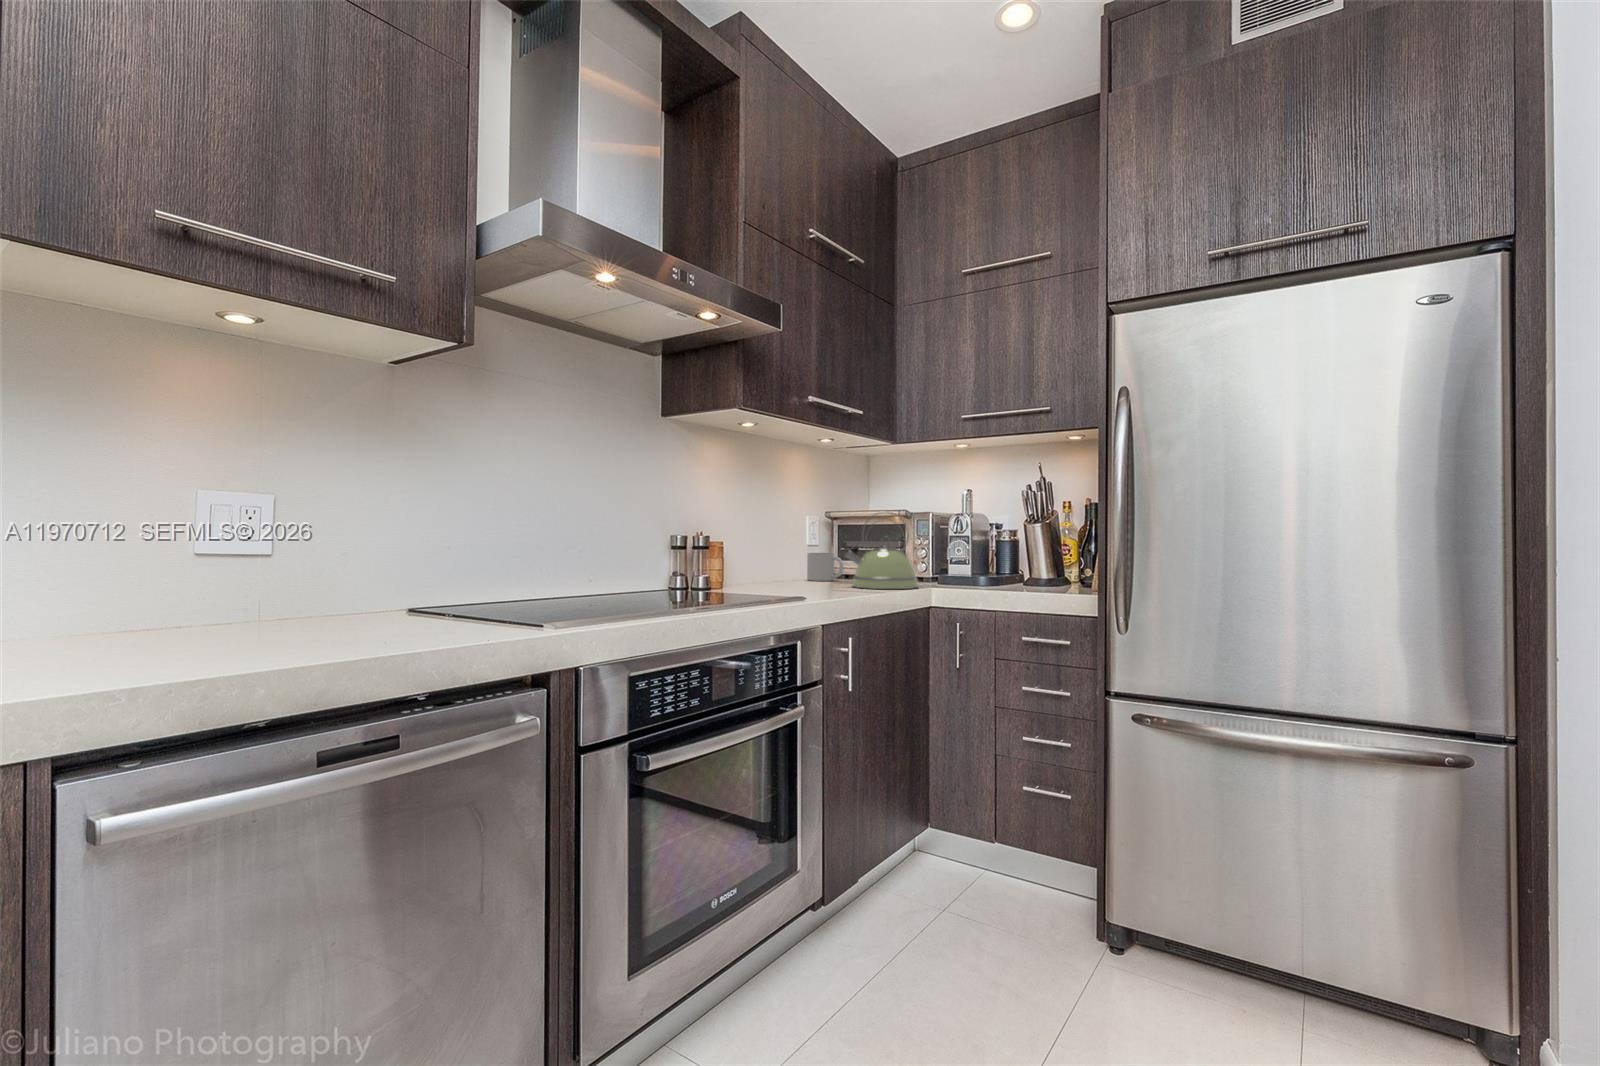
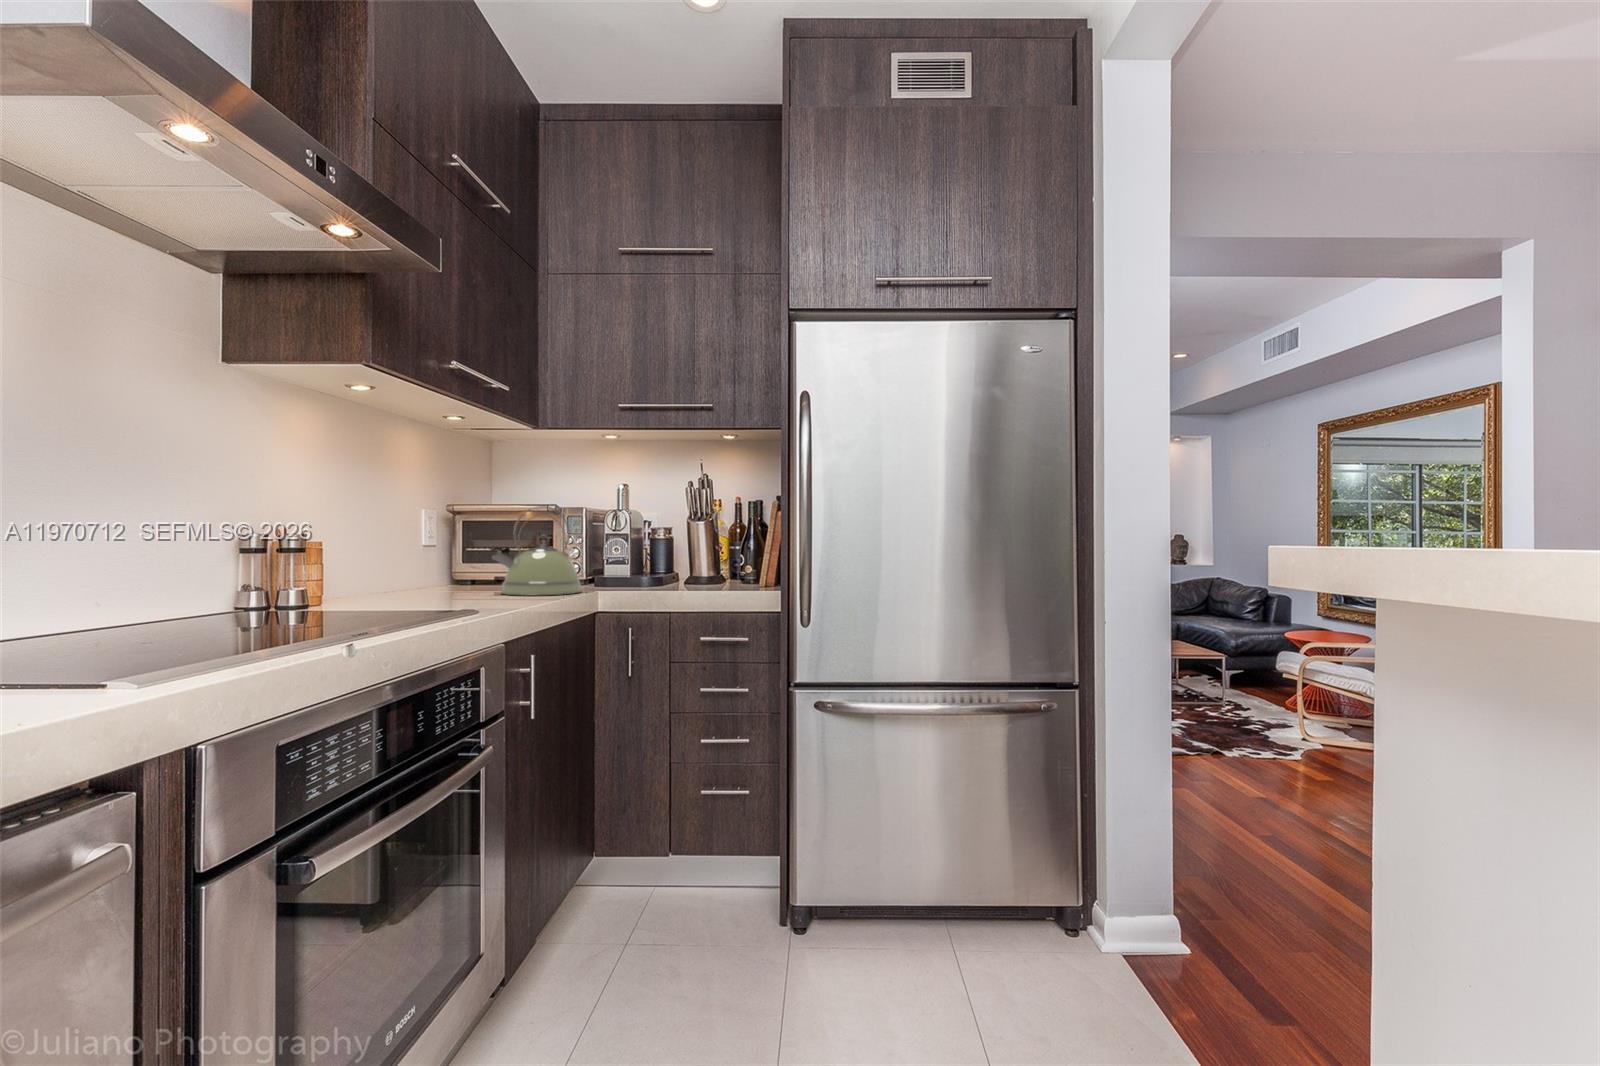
mug: present [807,553,844,581] -> none [429,555,479,589]

